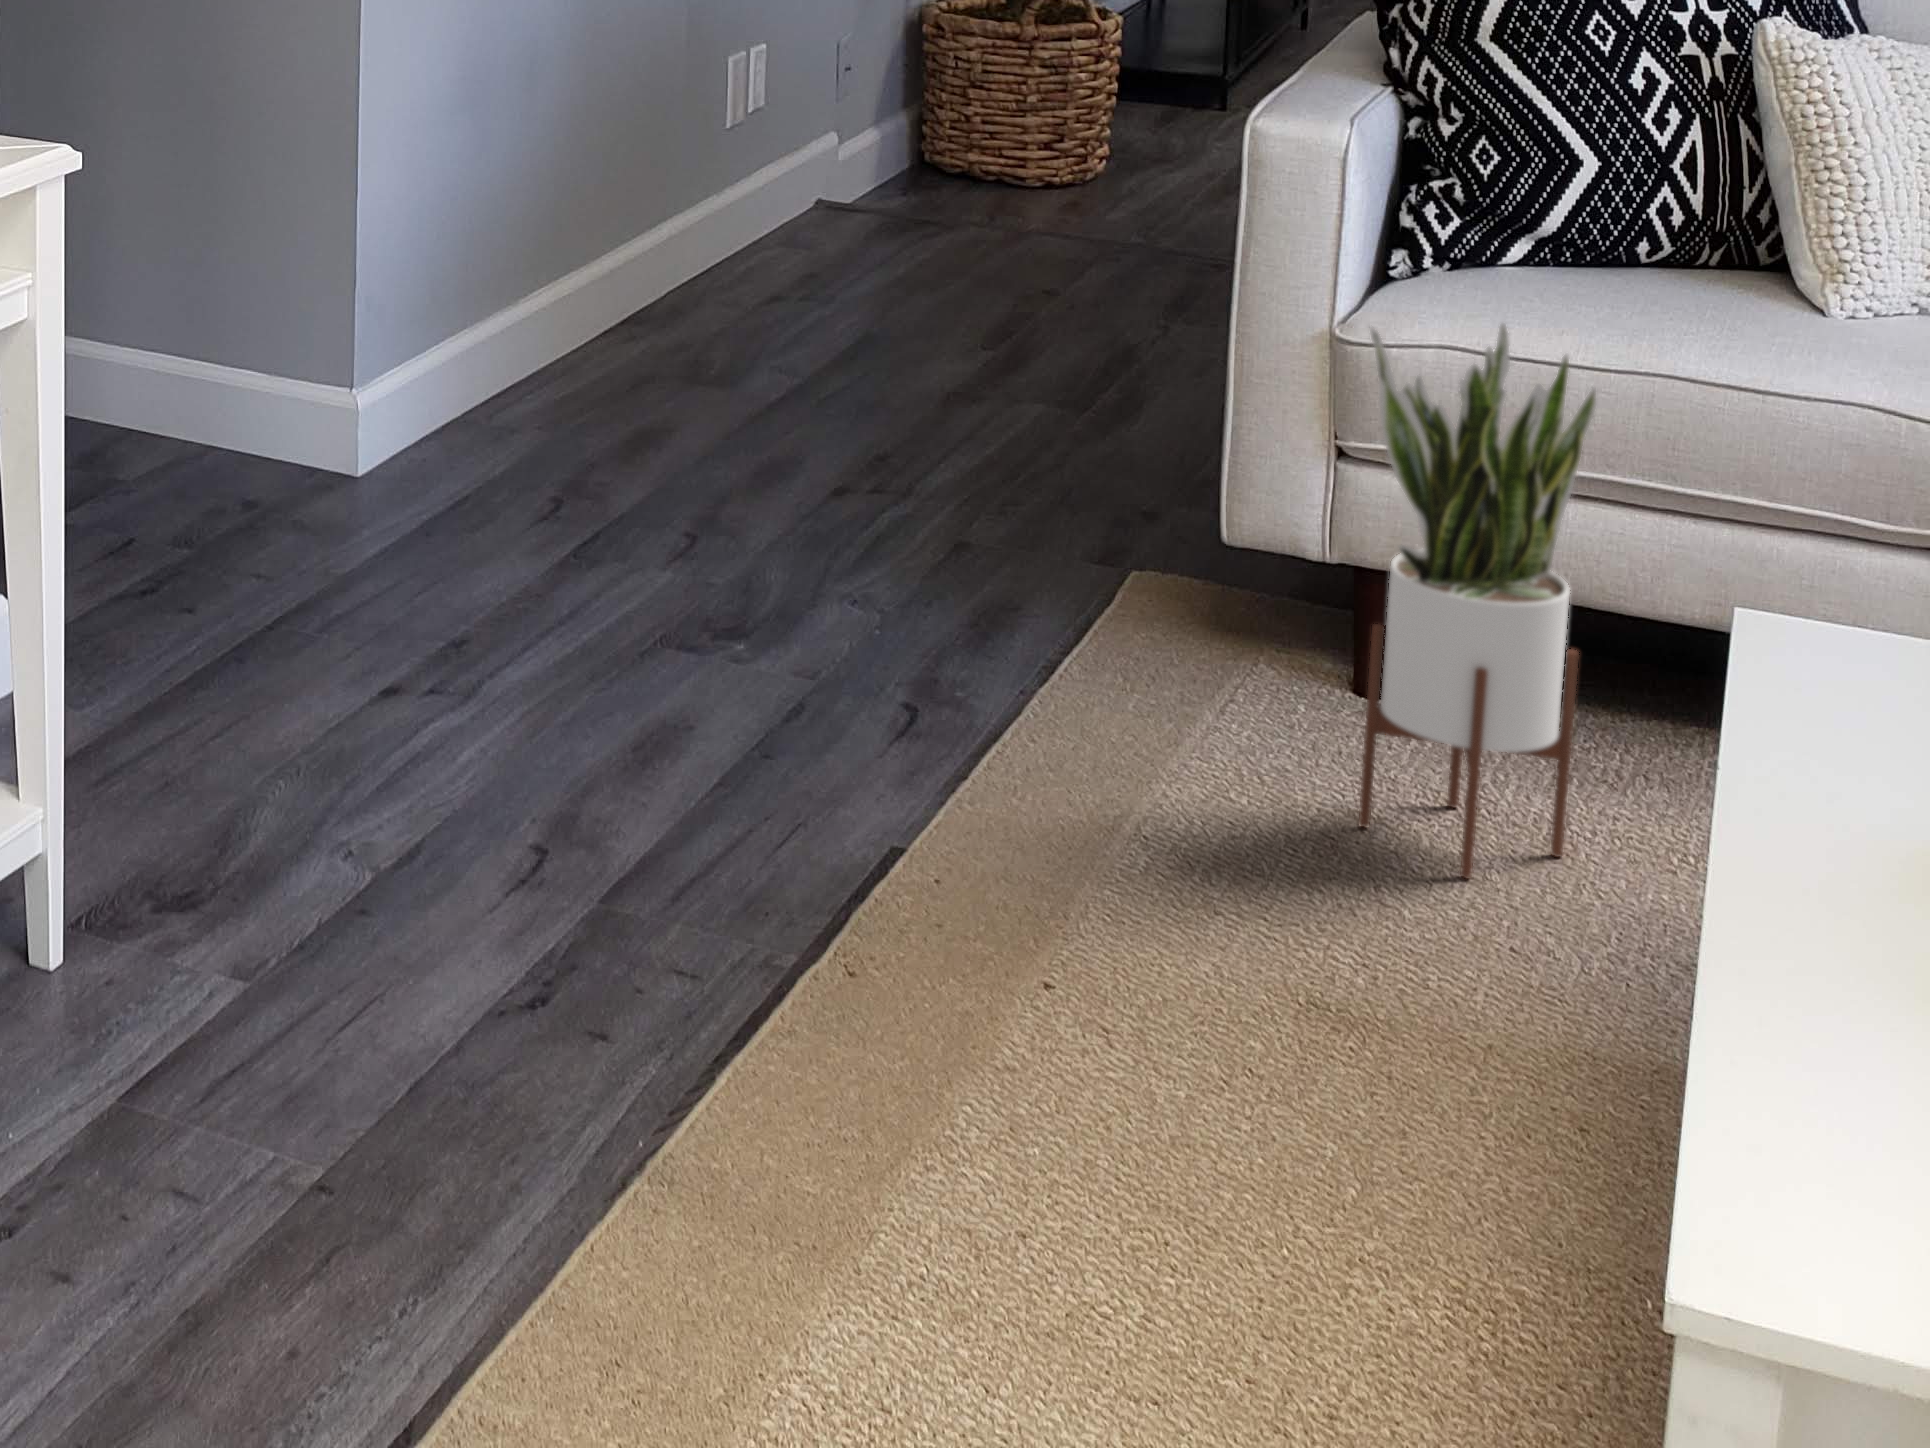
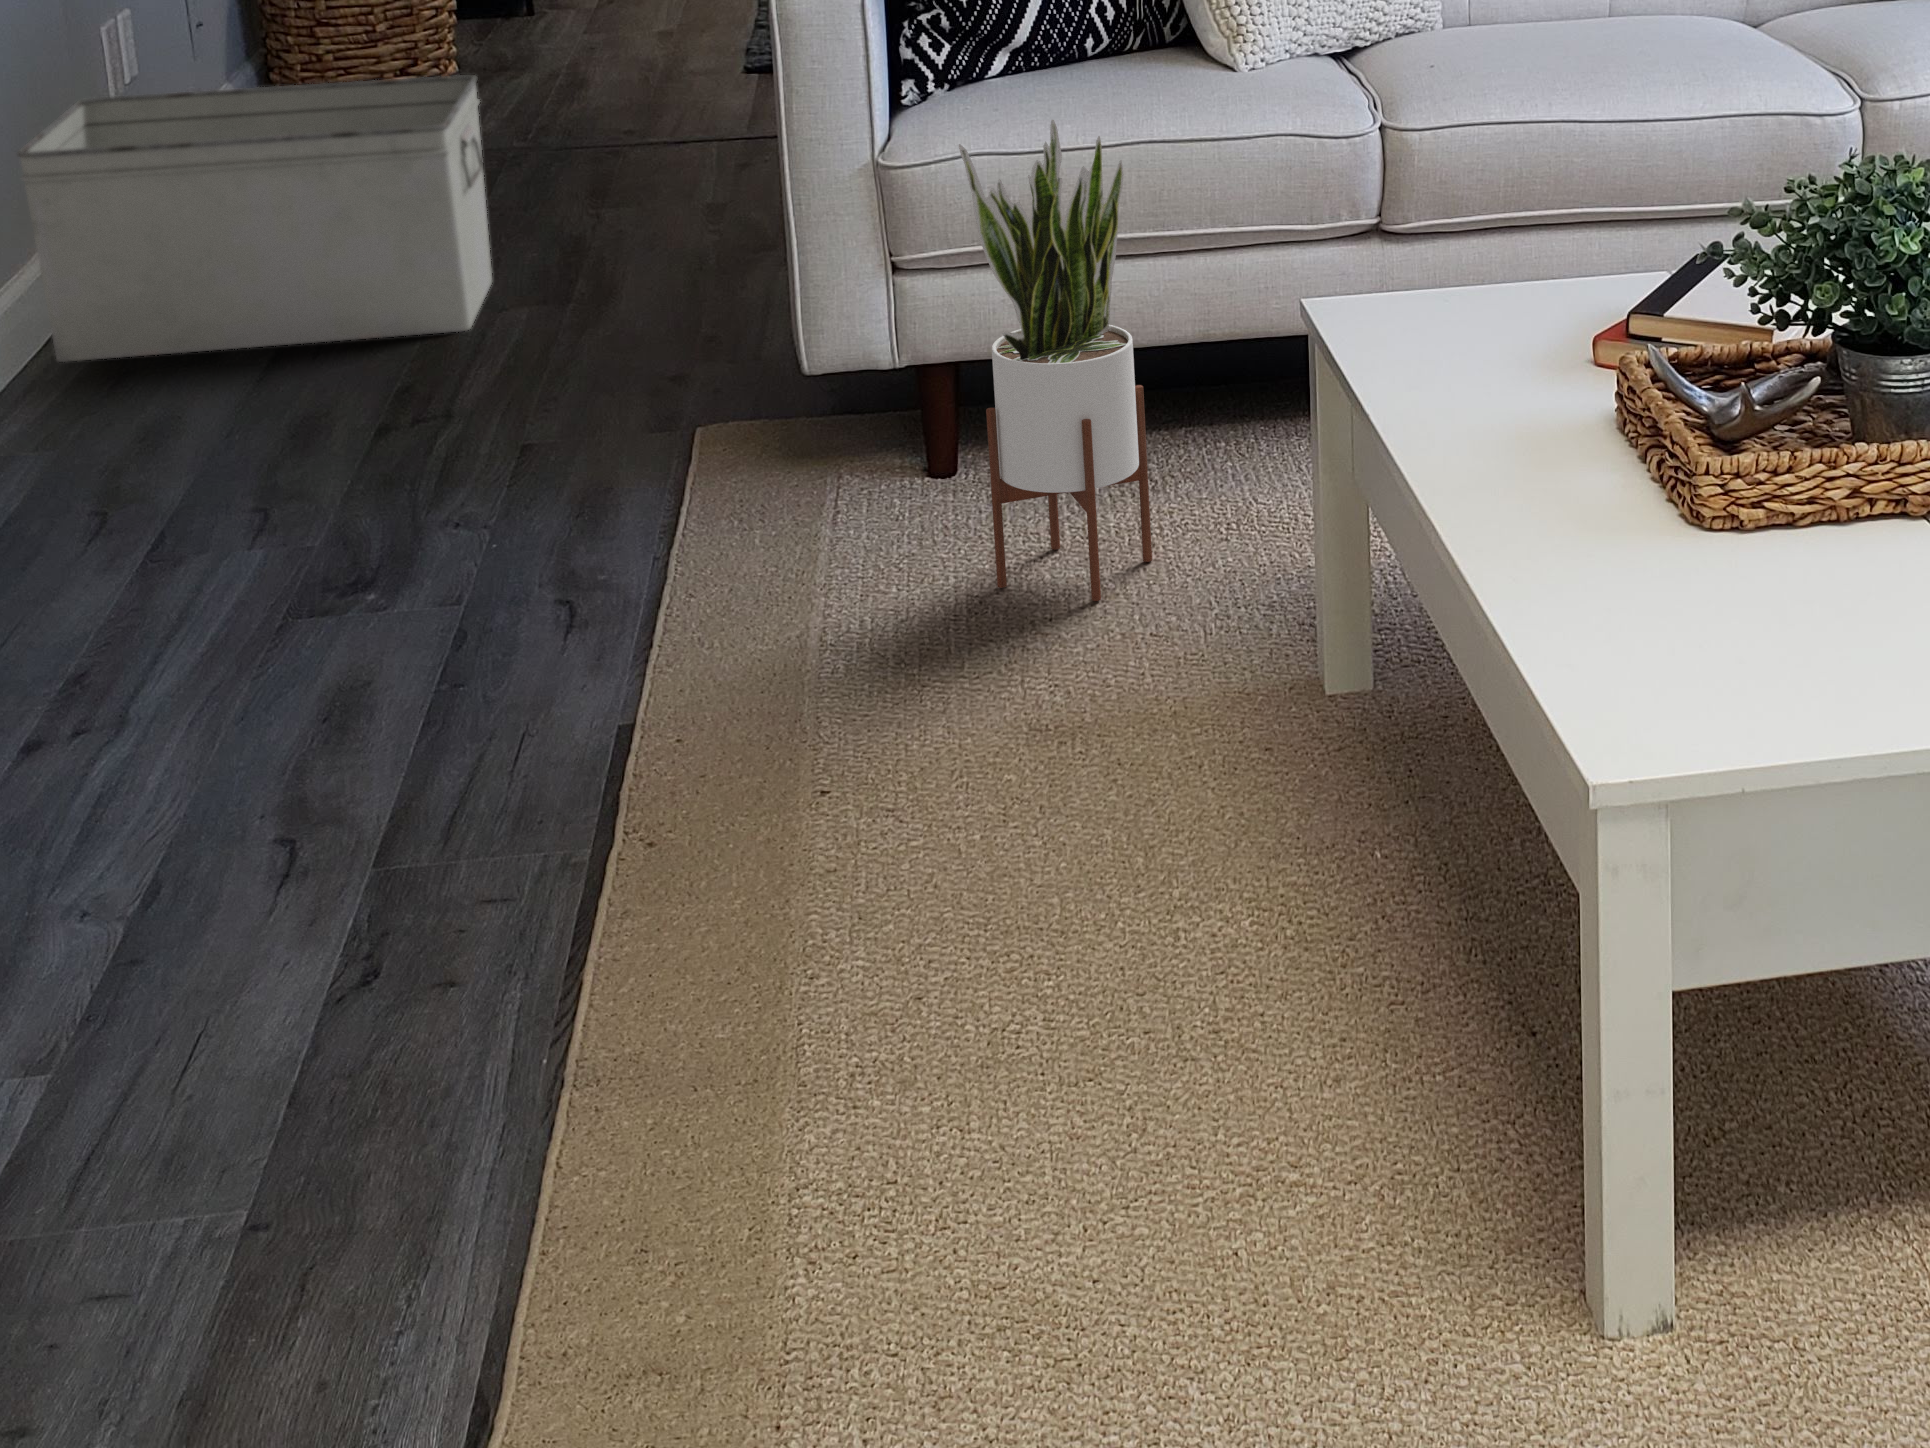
storage bin: none [604,117,1042,408] -> present [17,75,492,362]

